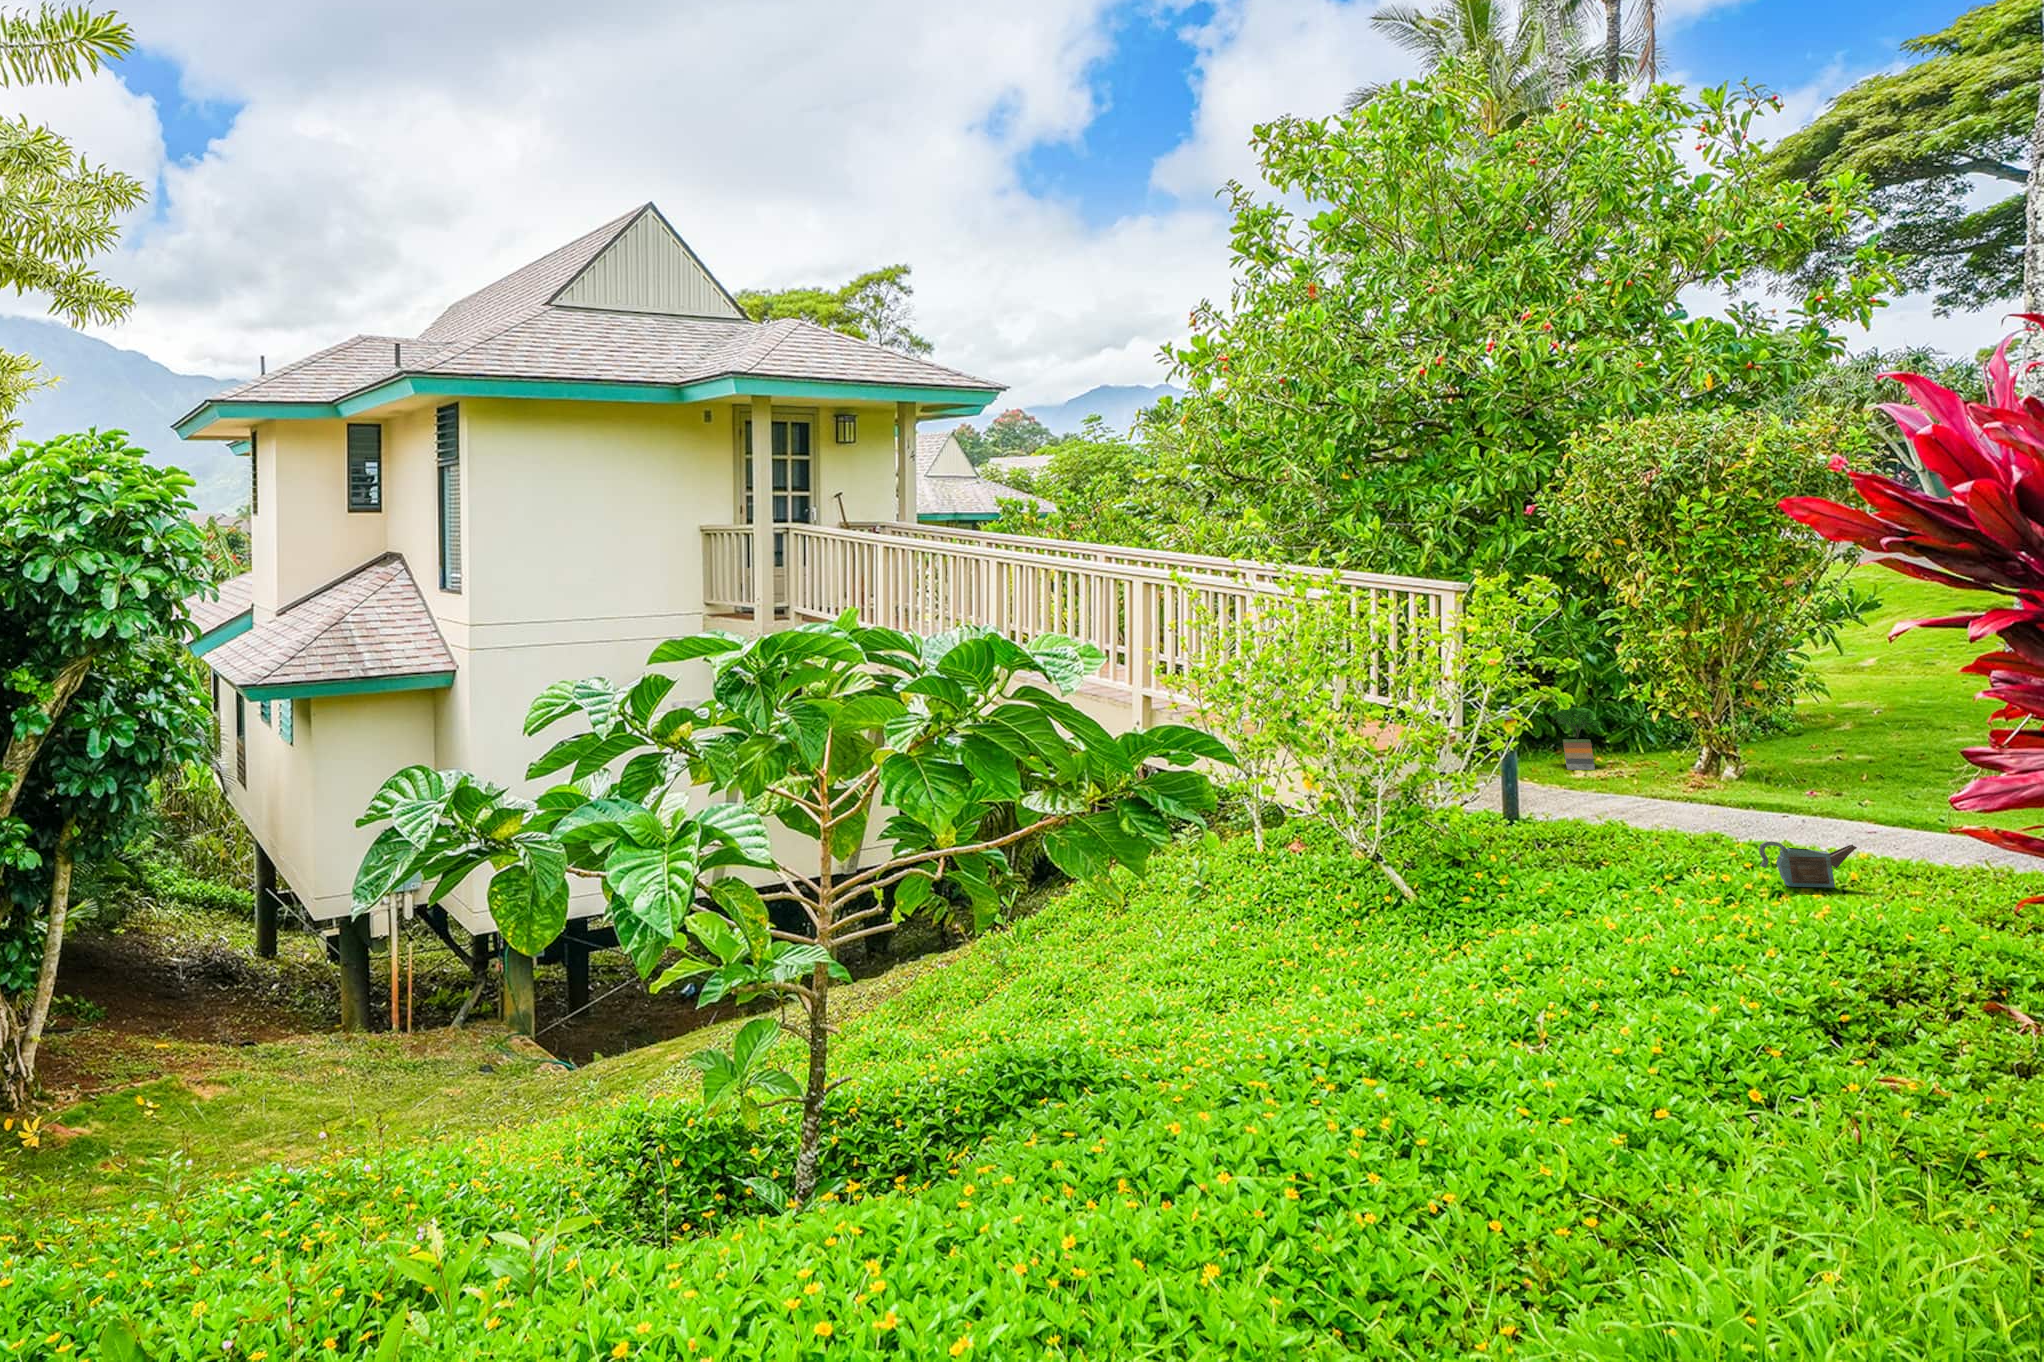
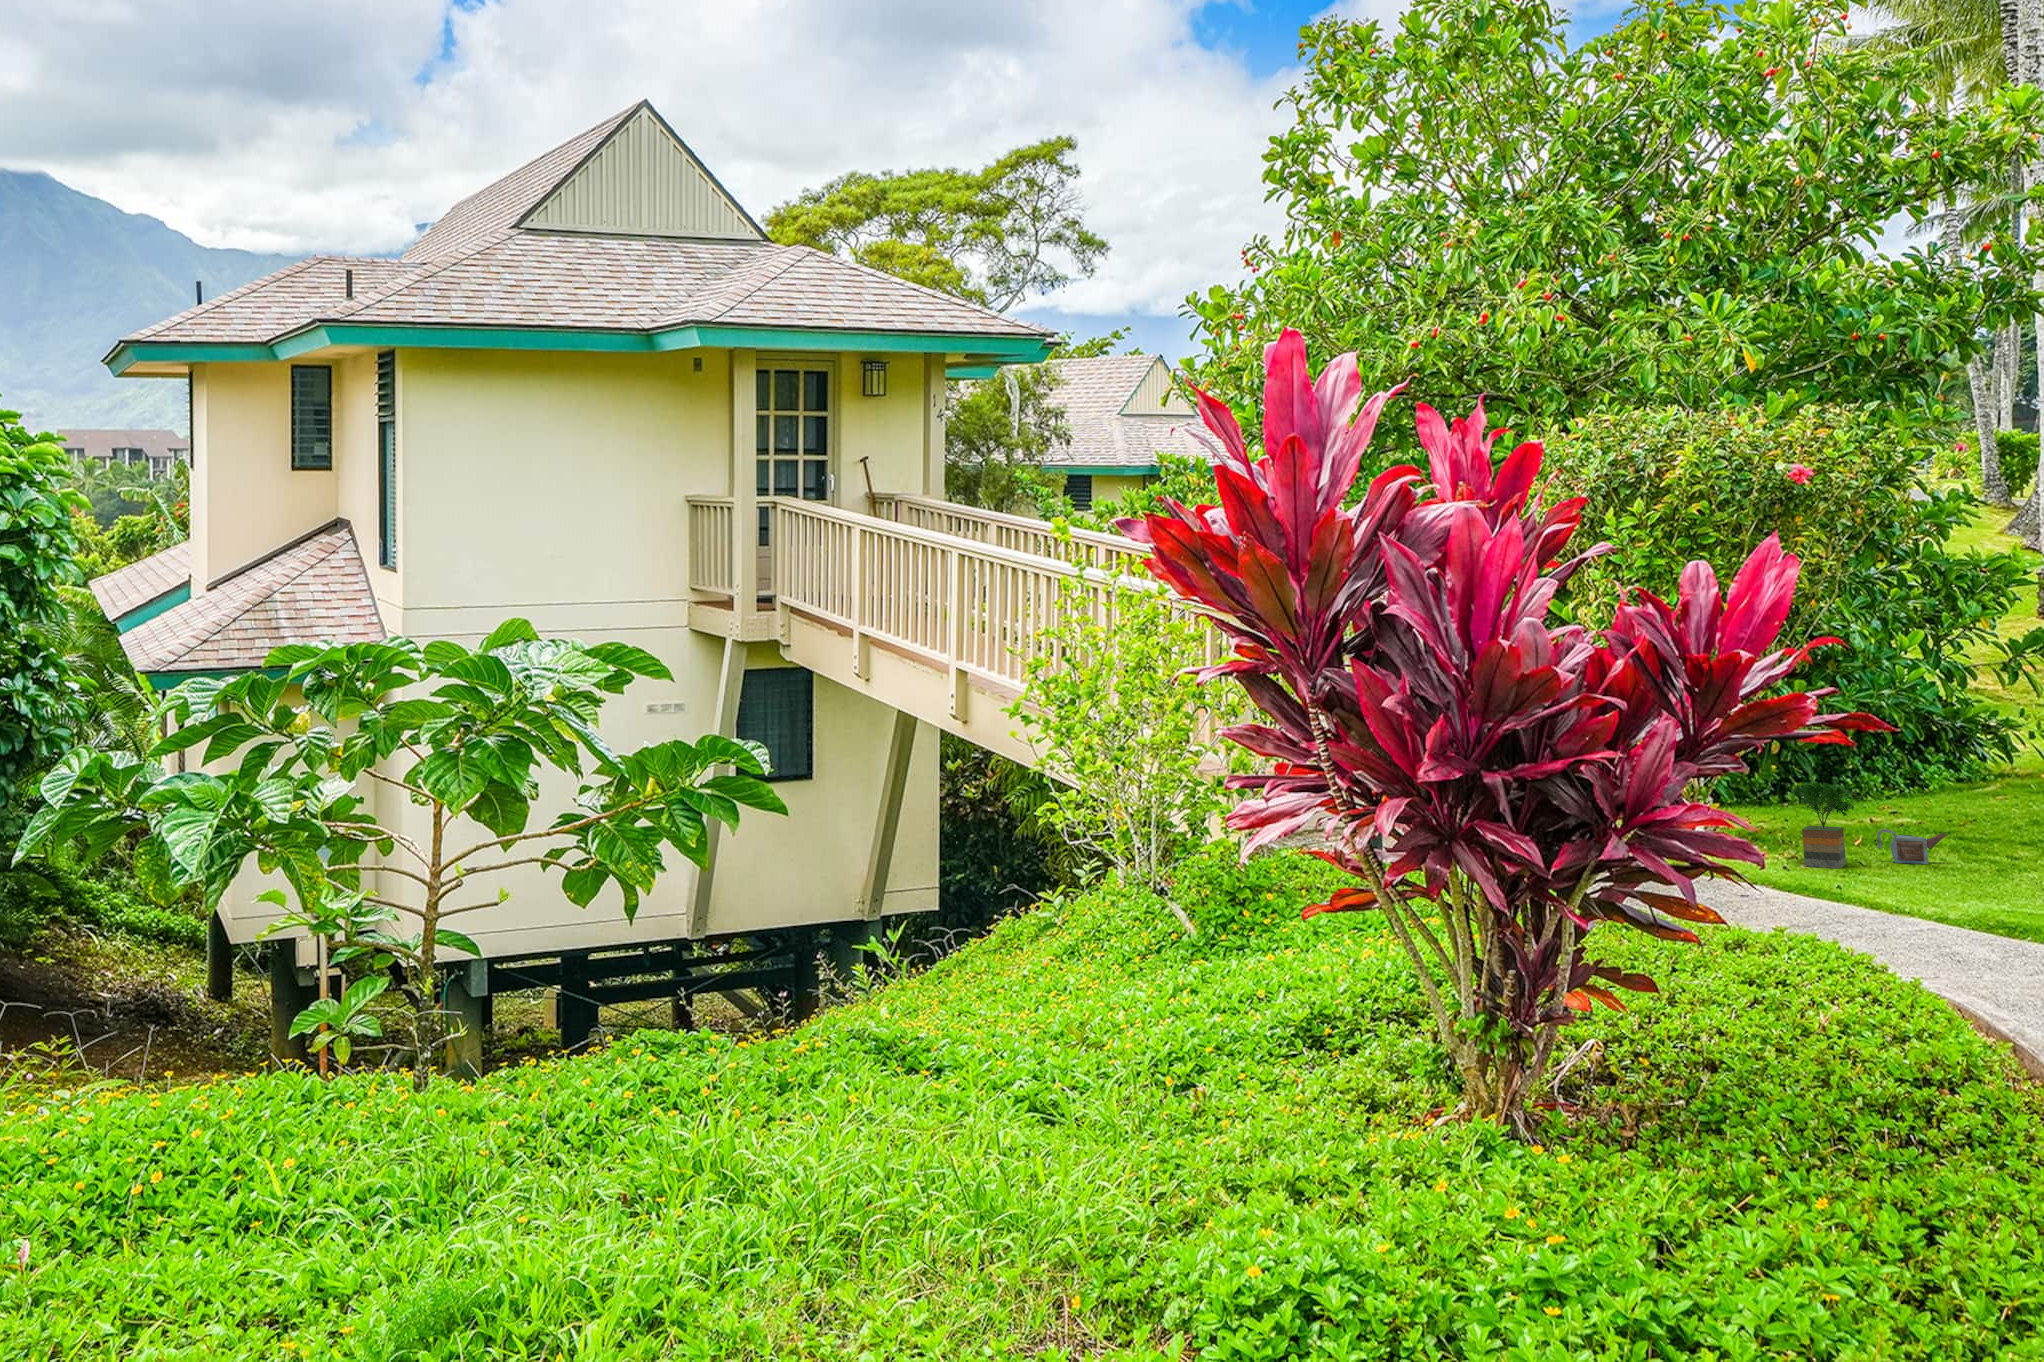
watering can: present [1759,841,1857,888] -> present [1877,829,1947,864]

